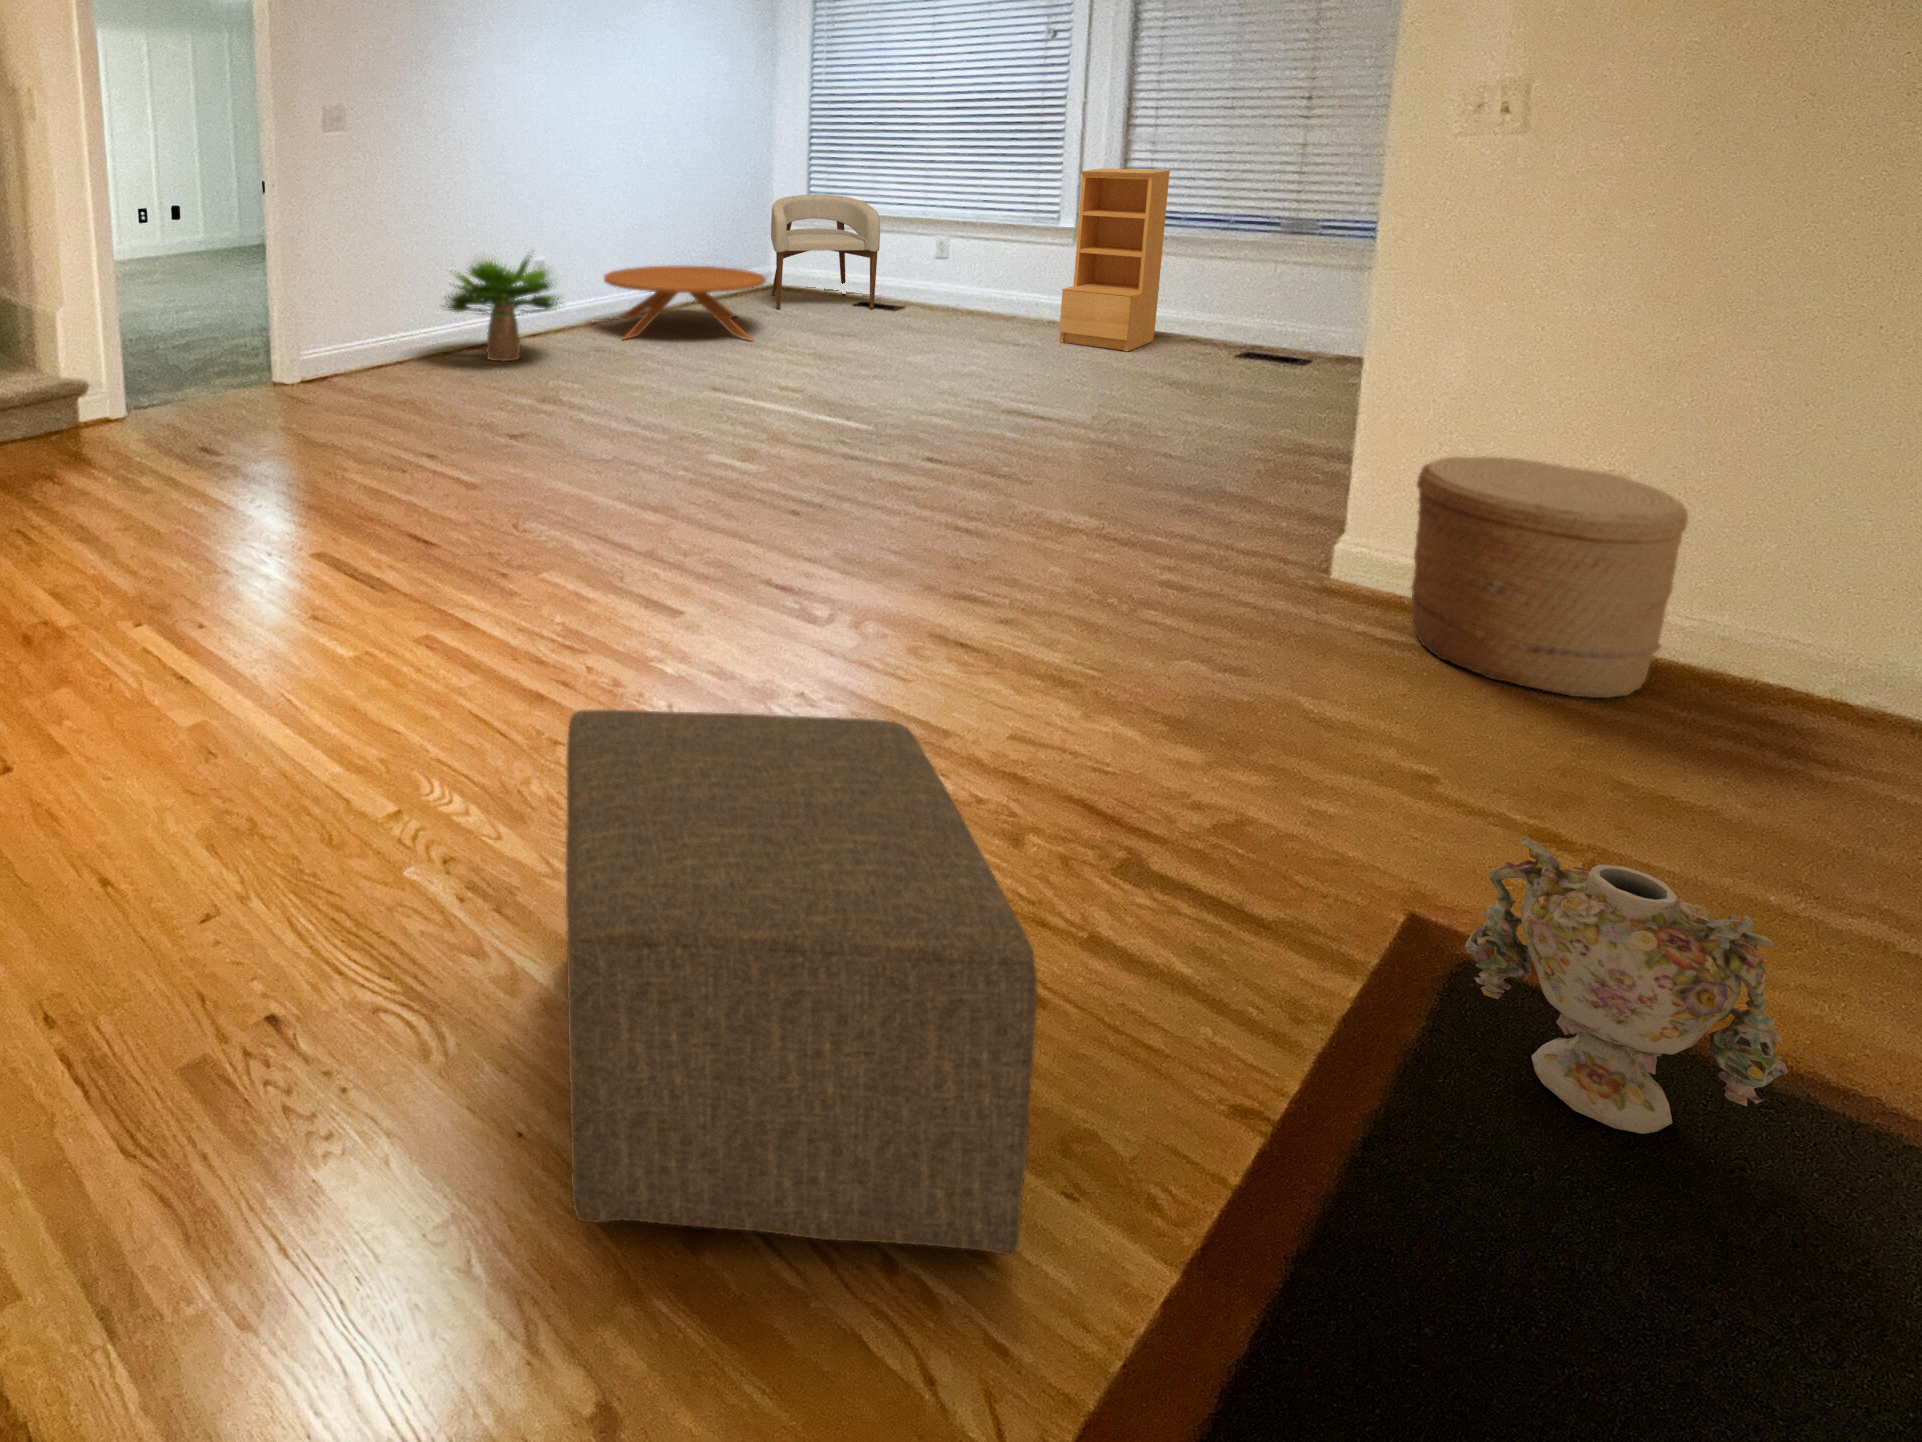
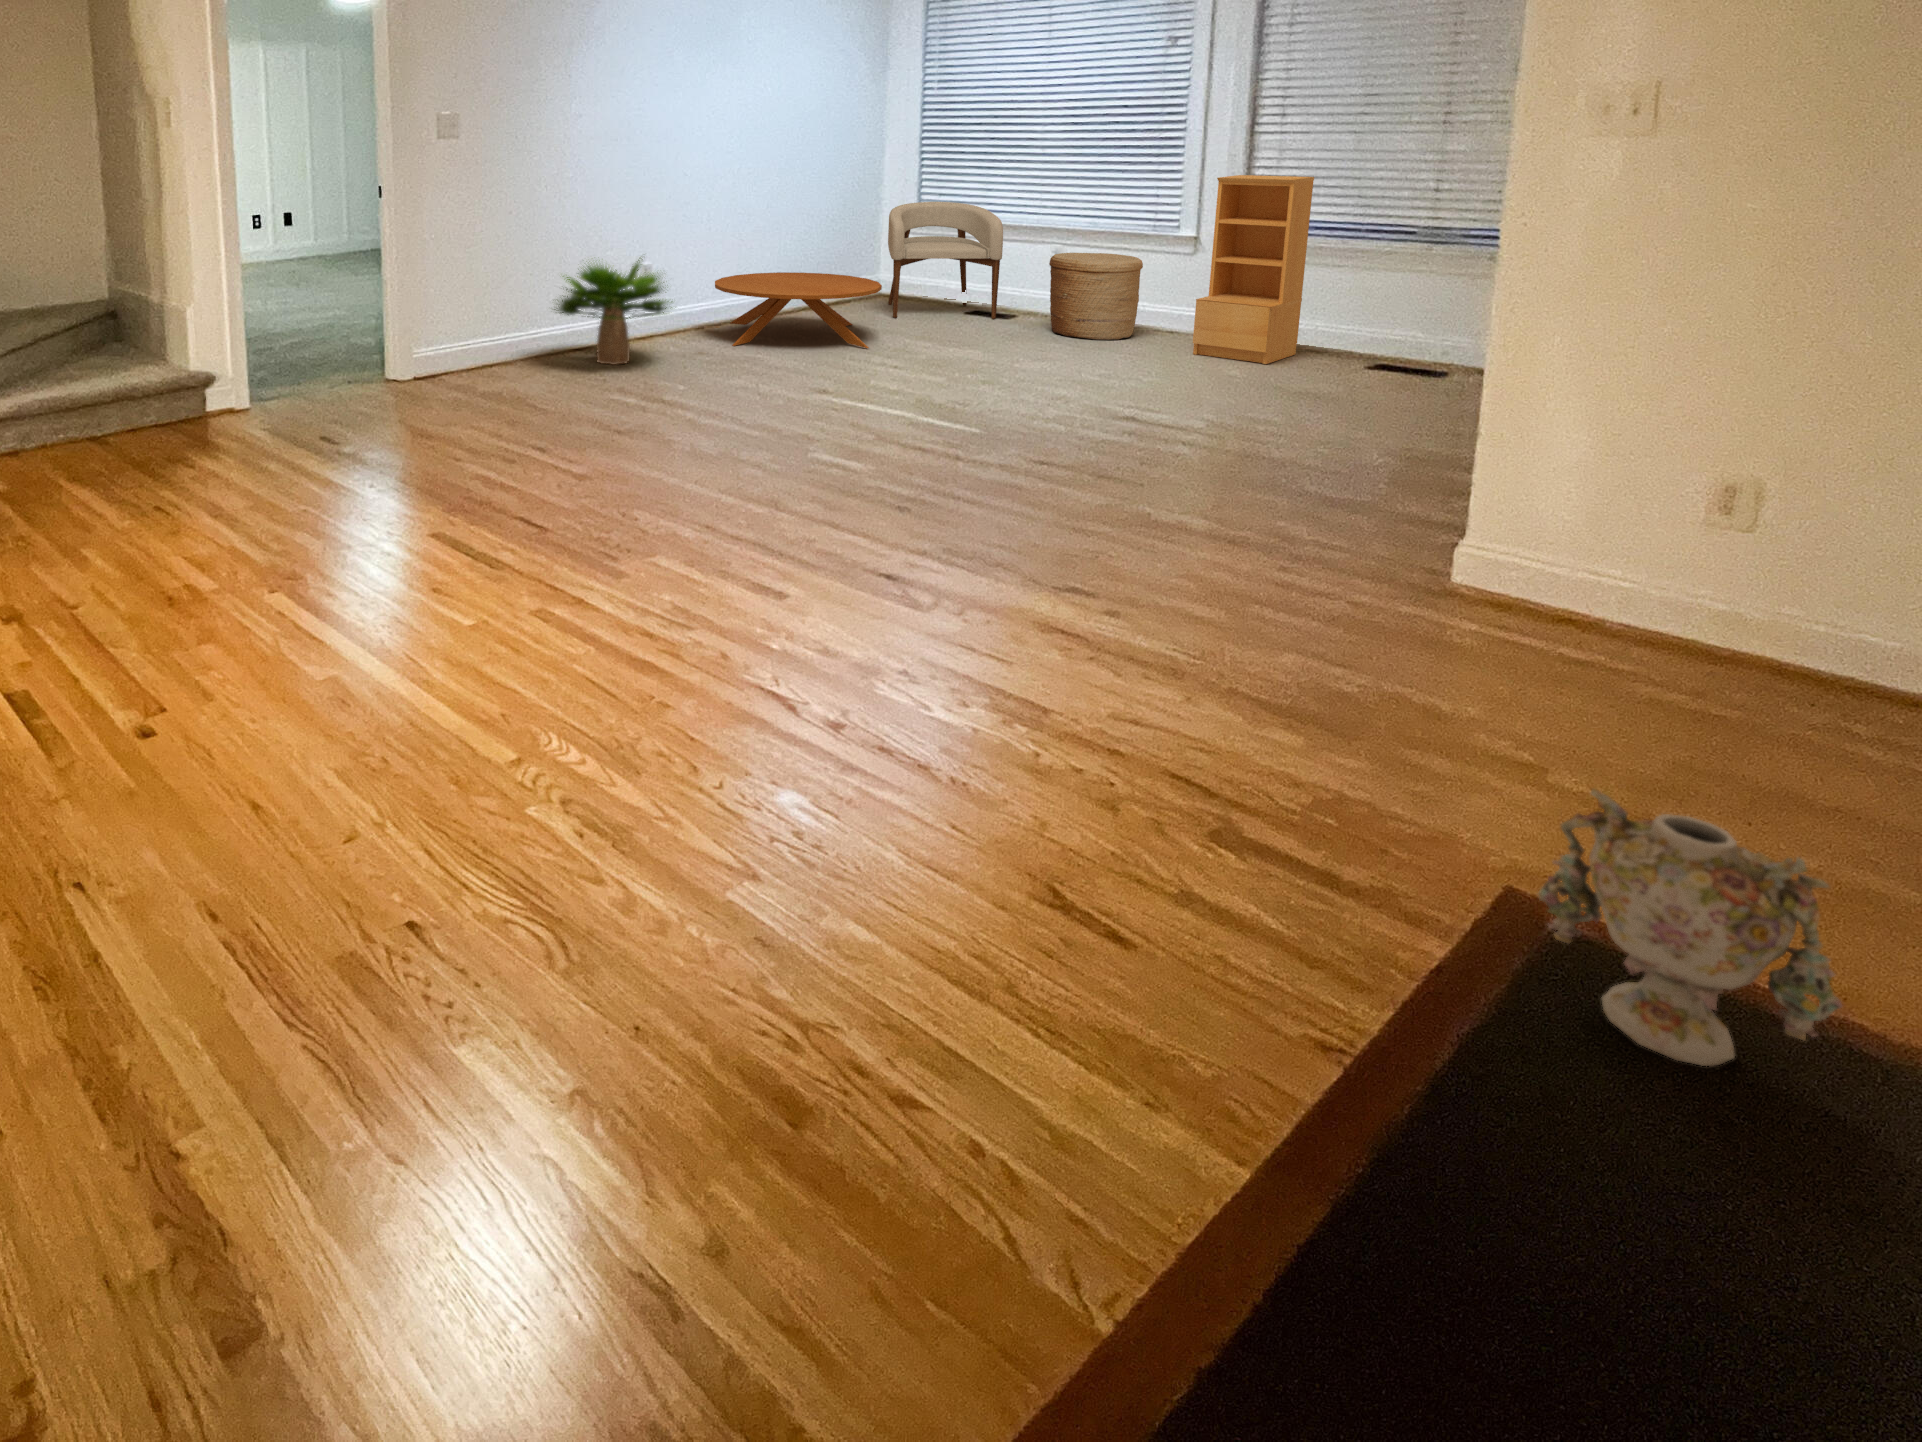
woven basket: present [1411,457,1688,698] -> present [1049,253,1143,340]
ottoman: present [566,710,1037,1255] -> none [678,657,1108,1138]

